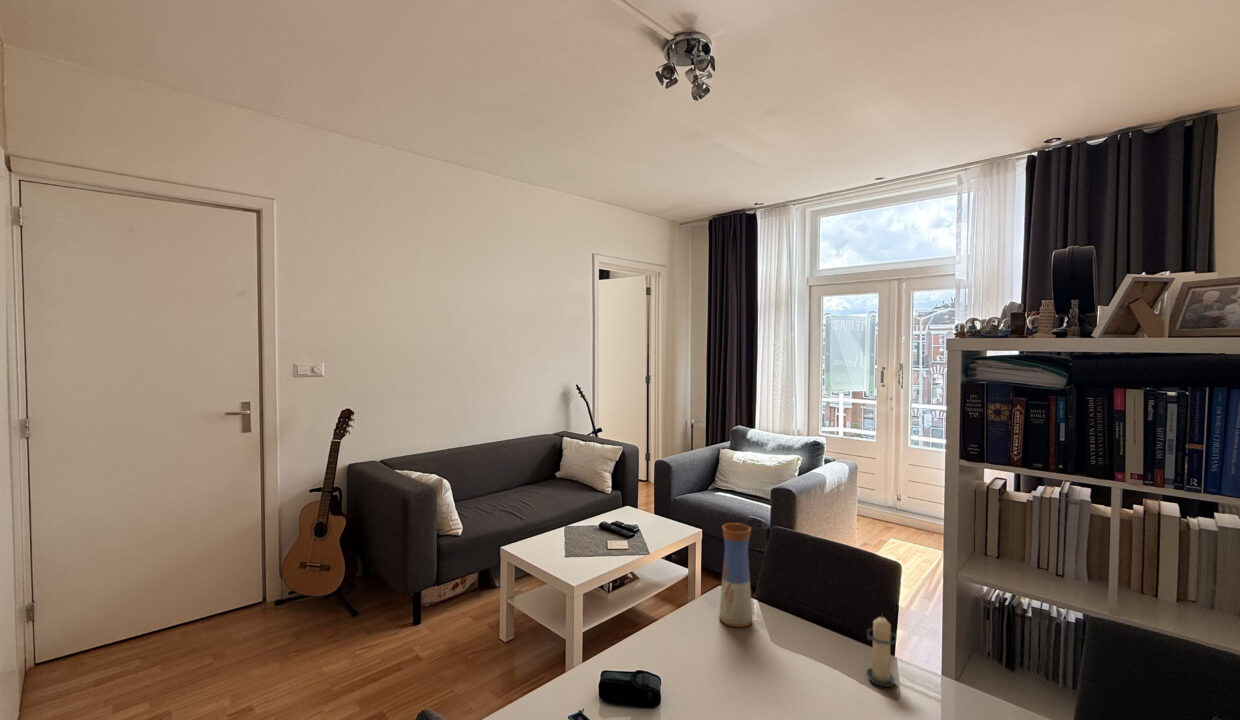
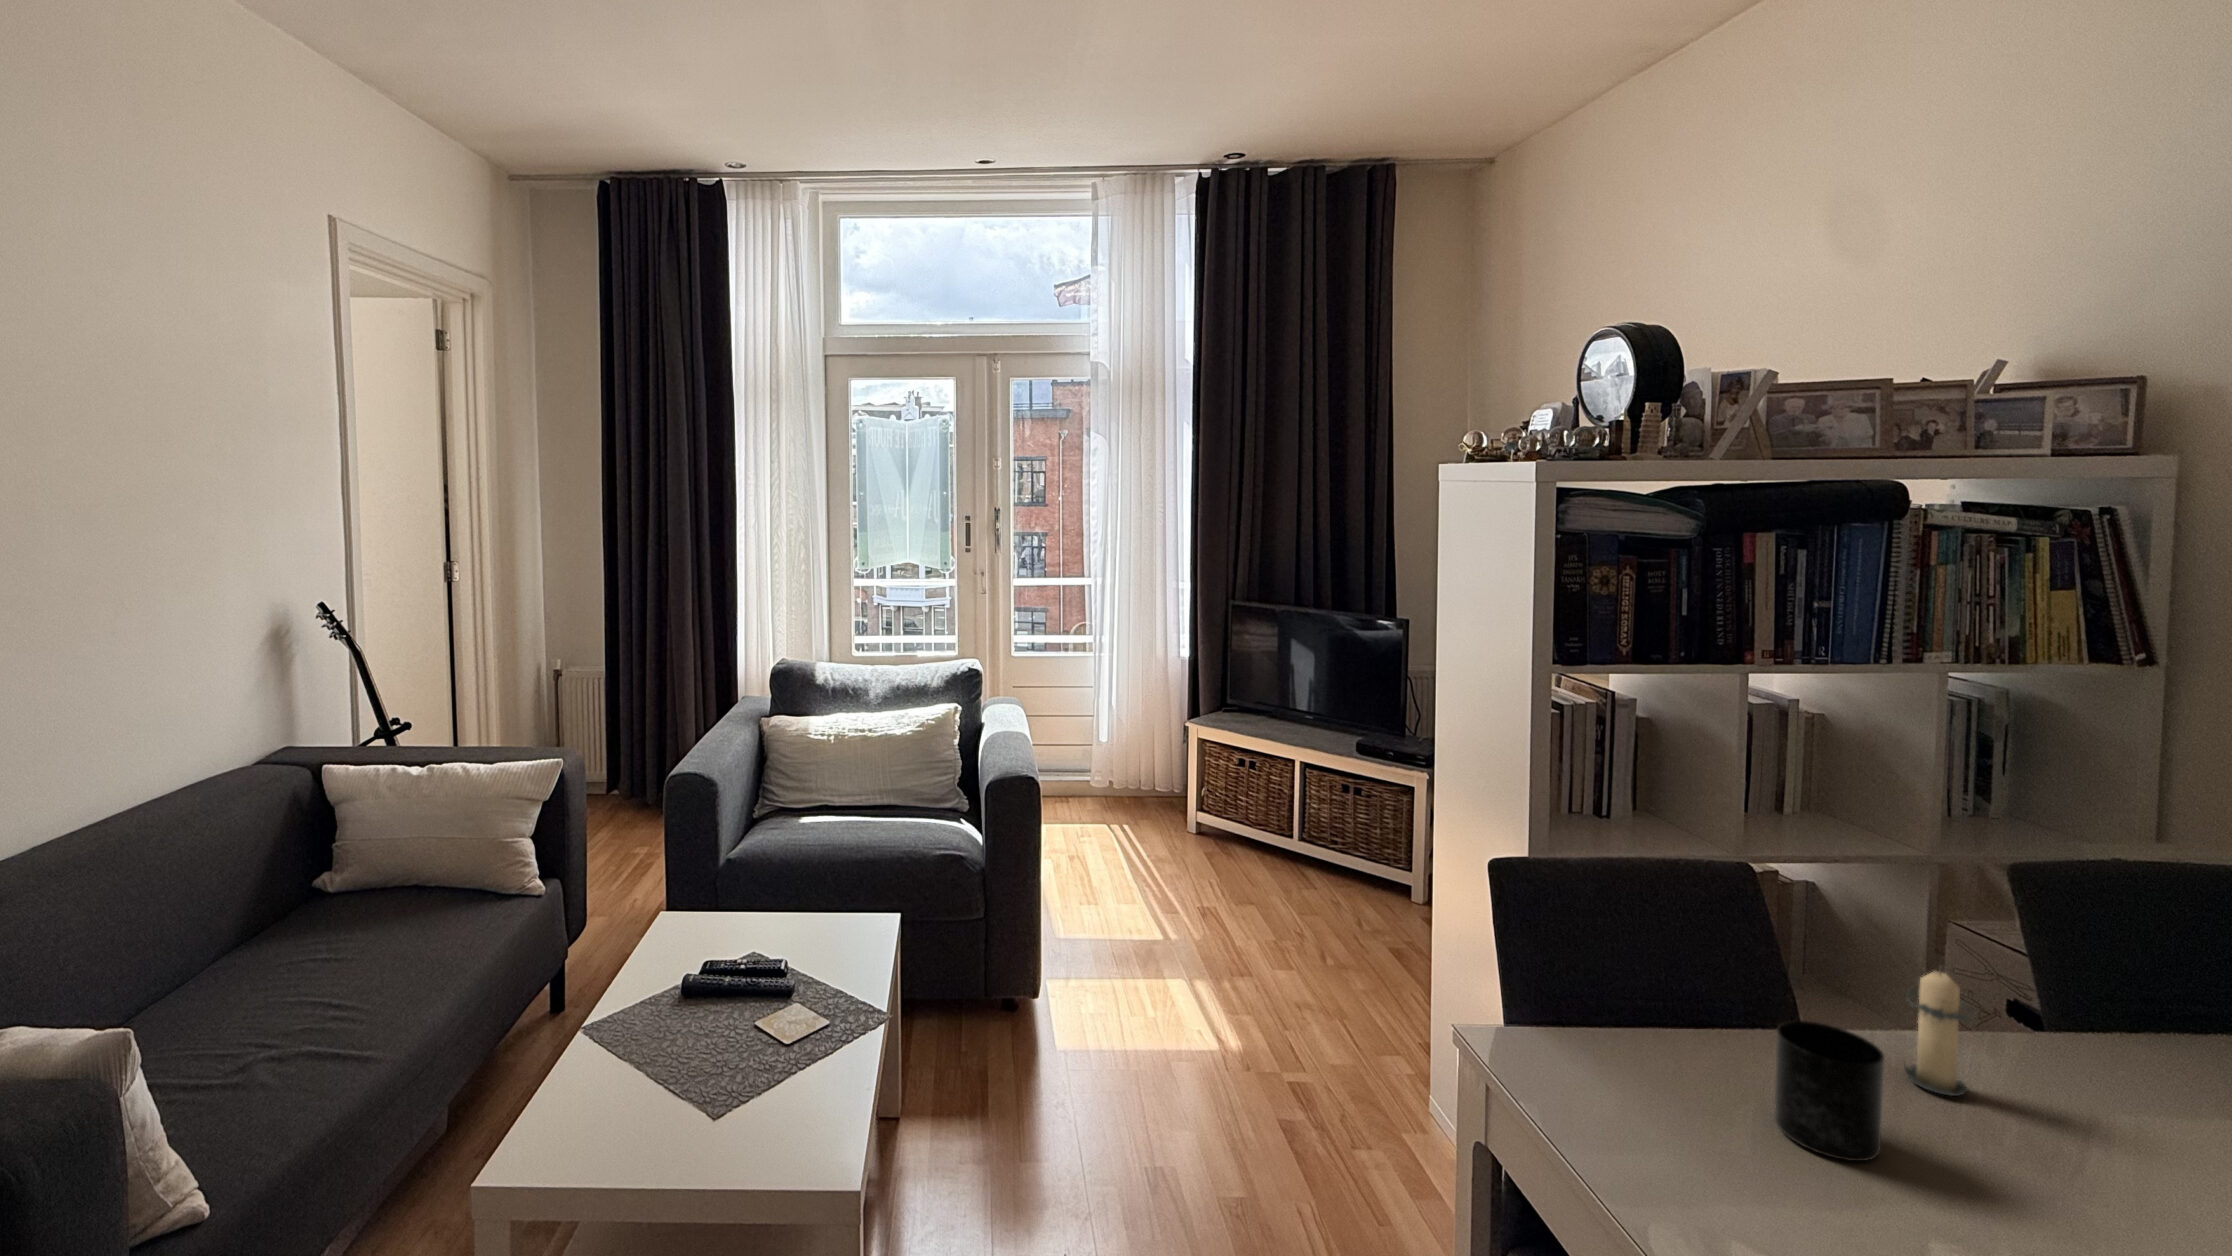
vase: present [719,523,752,627] -> none [1589,876,1675,1111]
mug: none [750,602,801,667] -> present [1774,1021,1884,1161]

